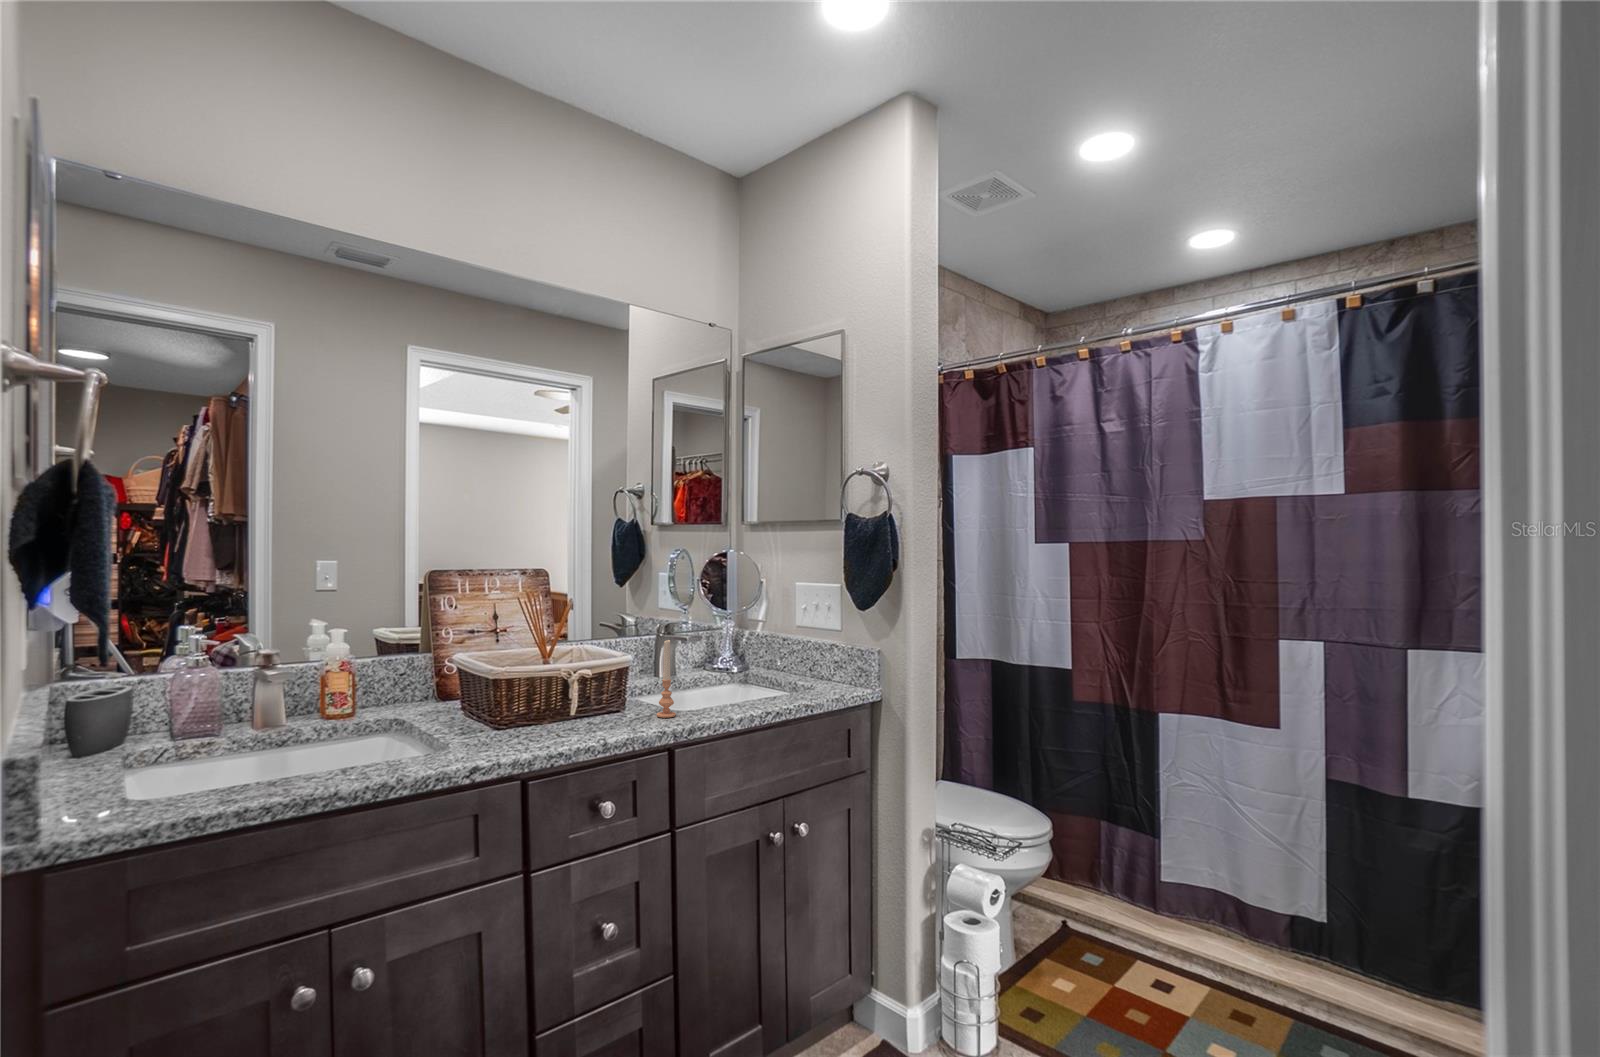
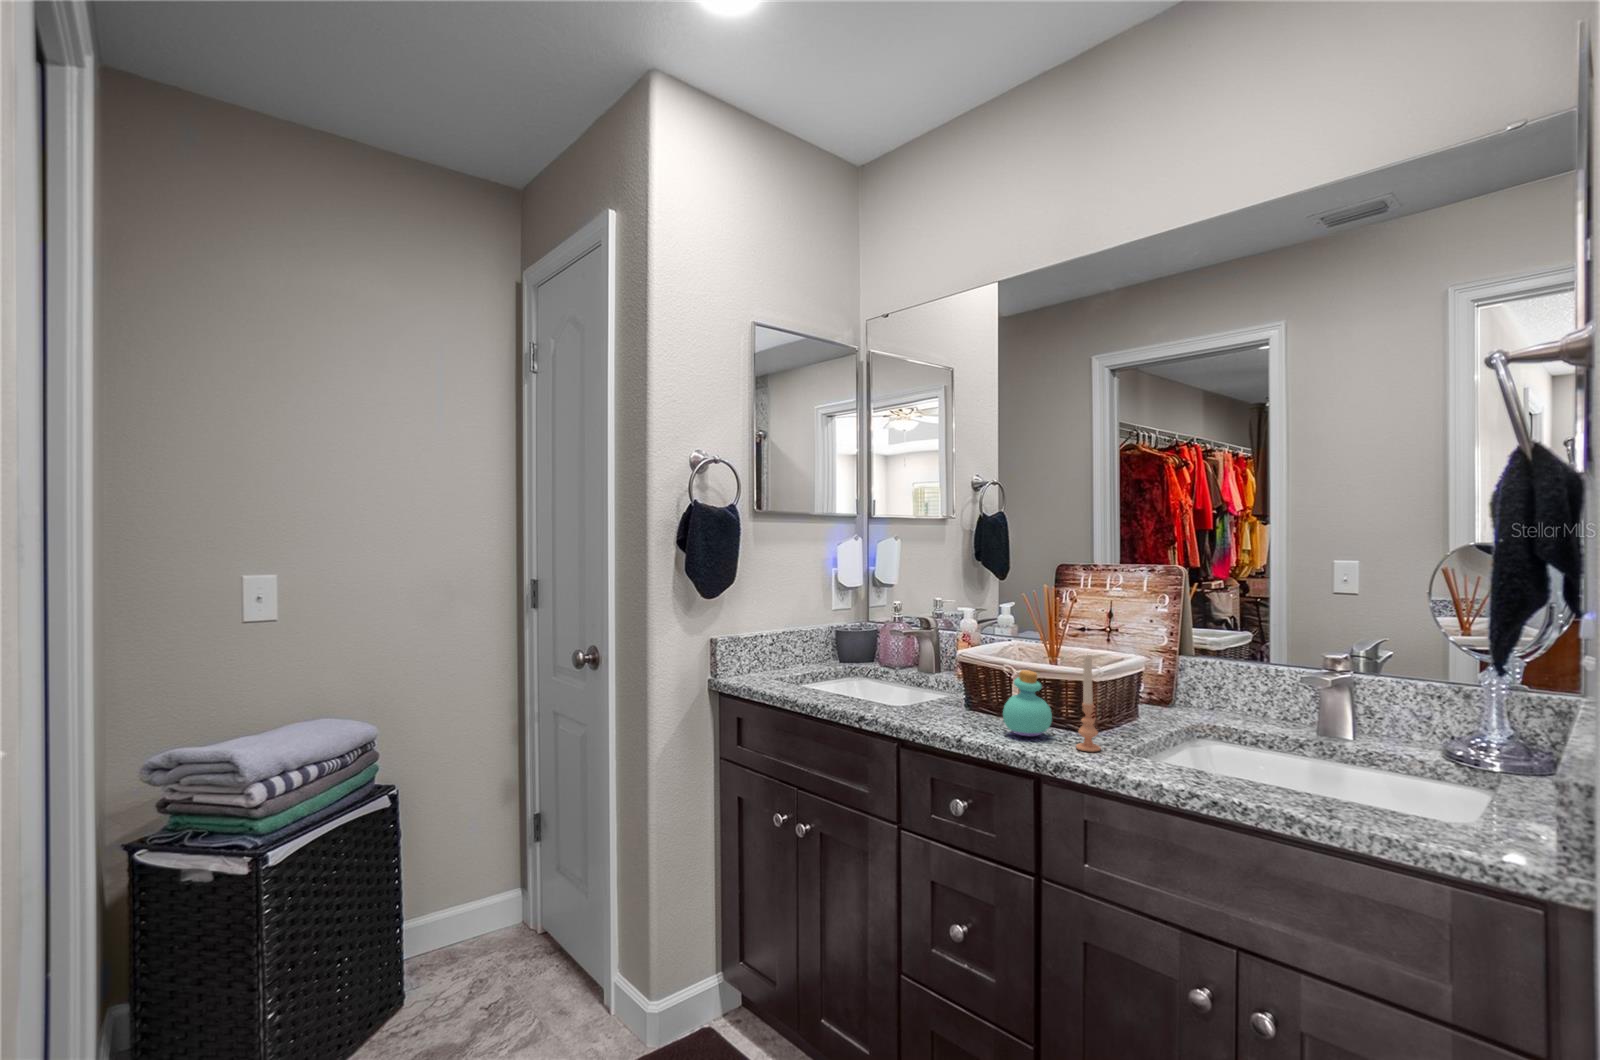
perfume bottle: none [594,666,637,725] -> present [1003,670,1052,736]

